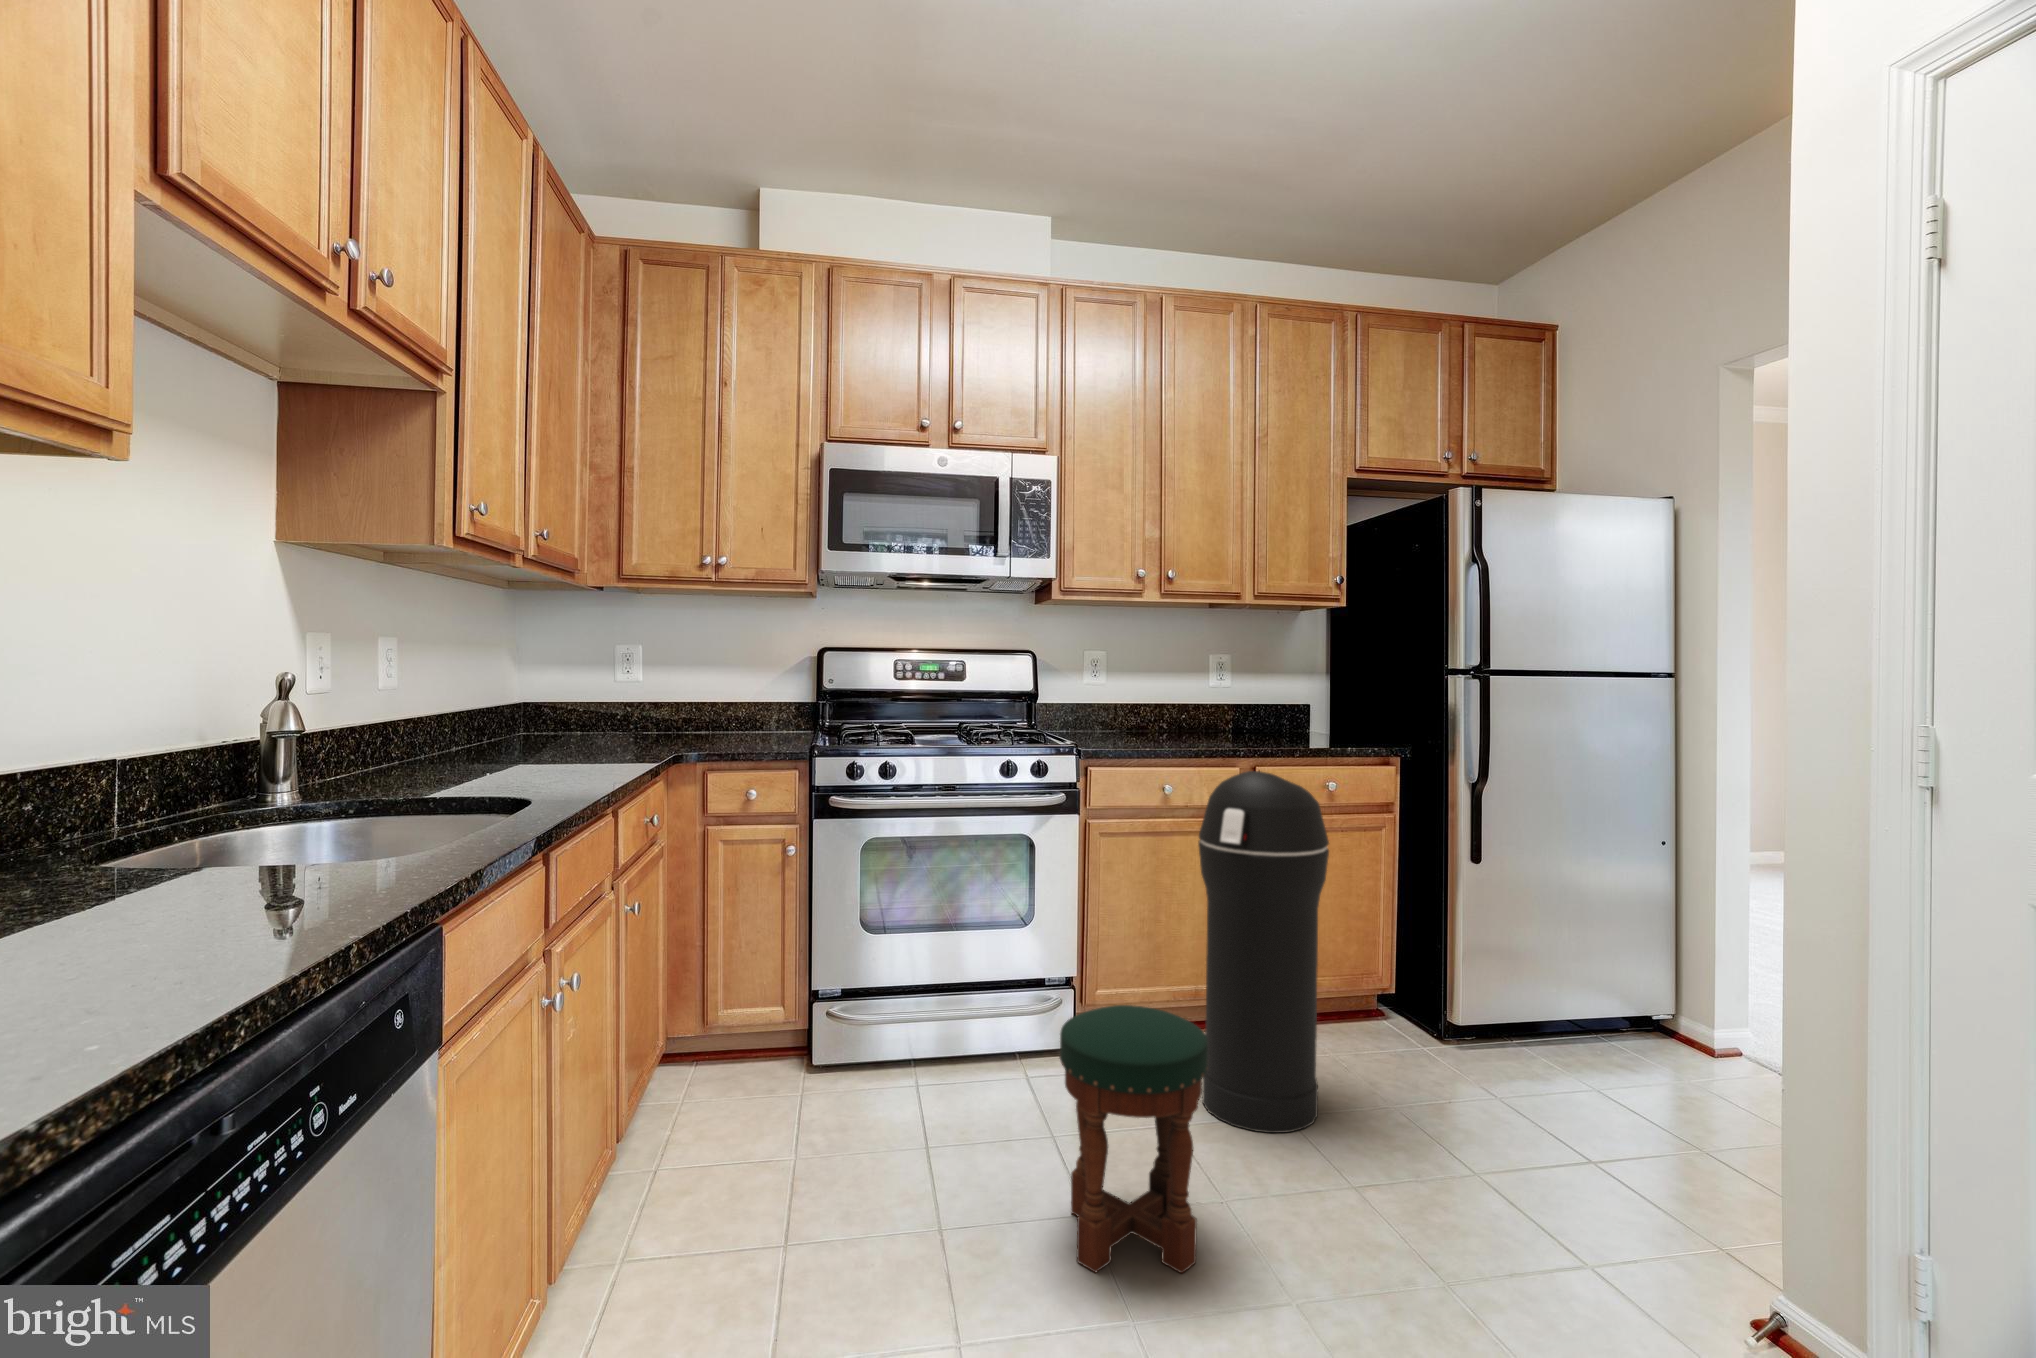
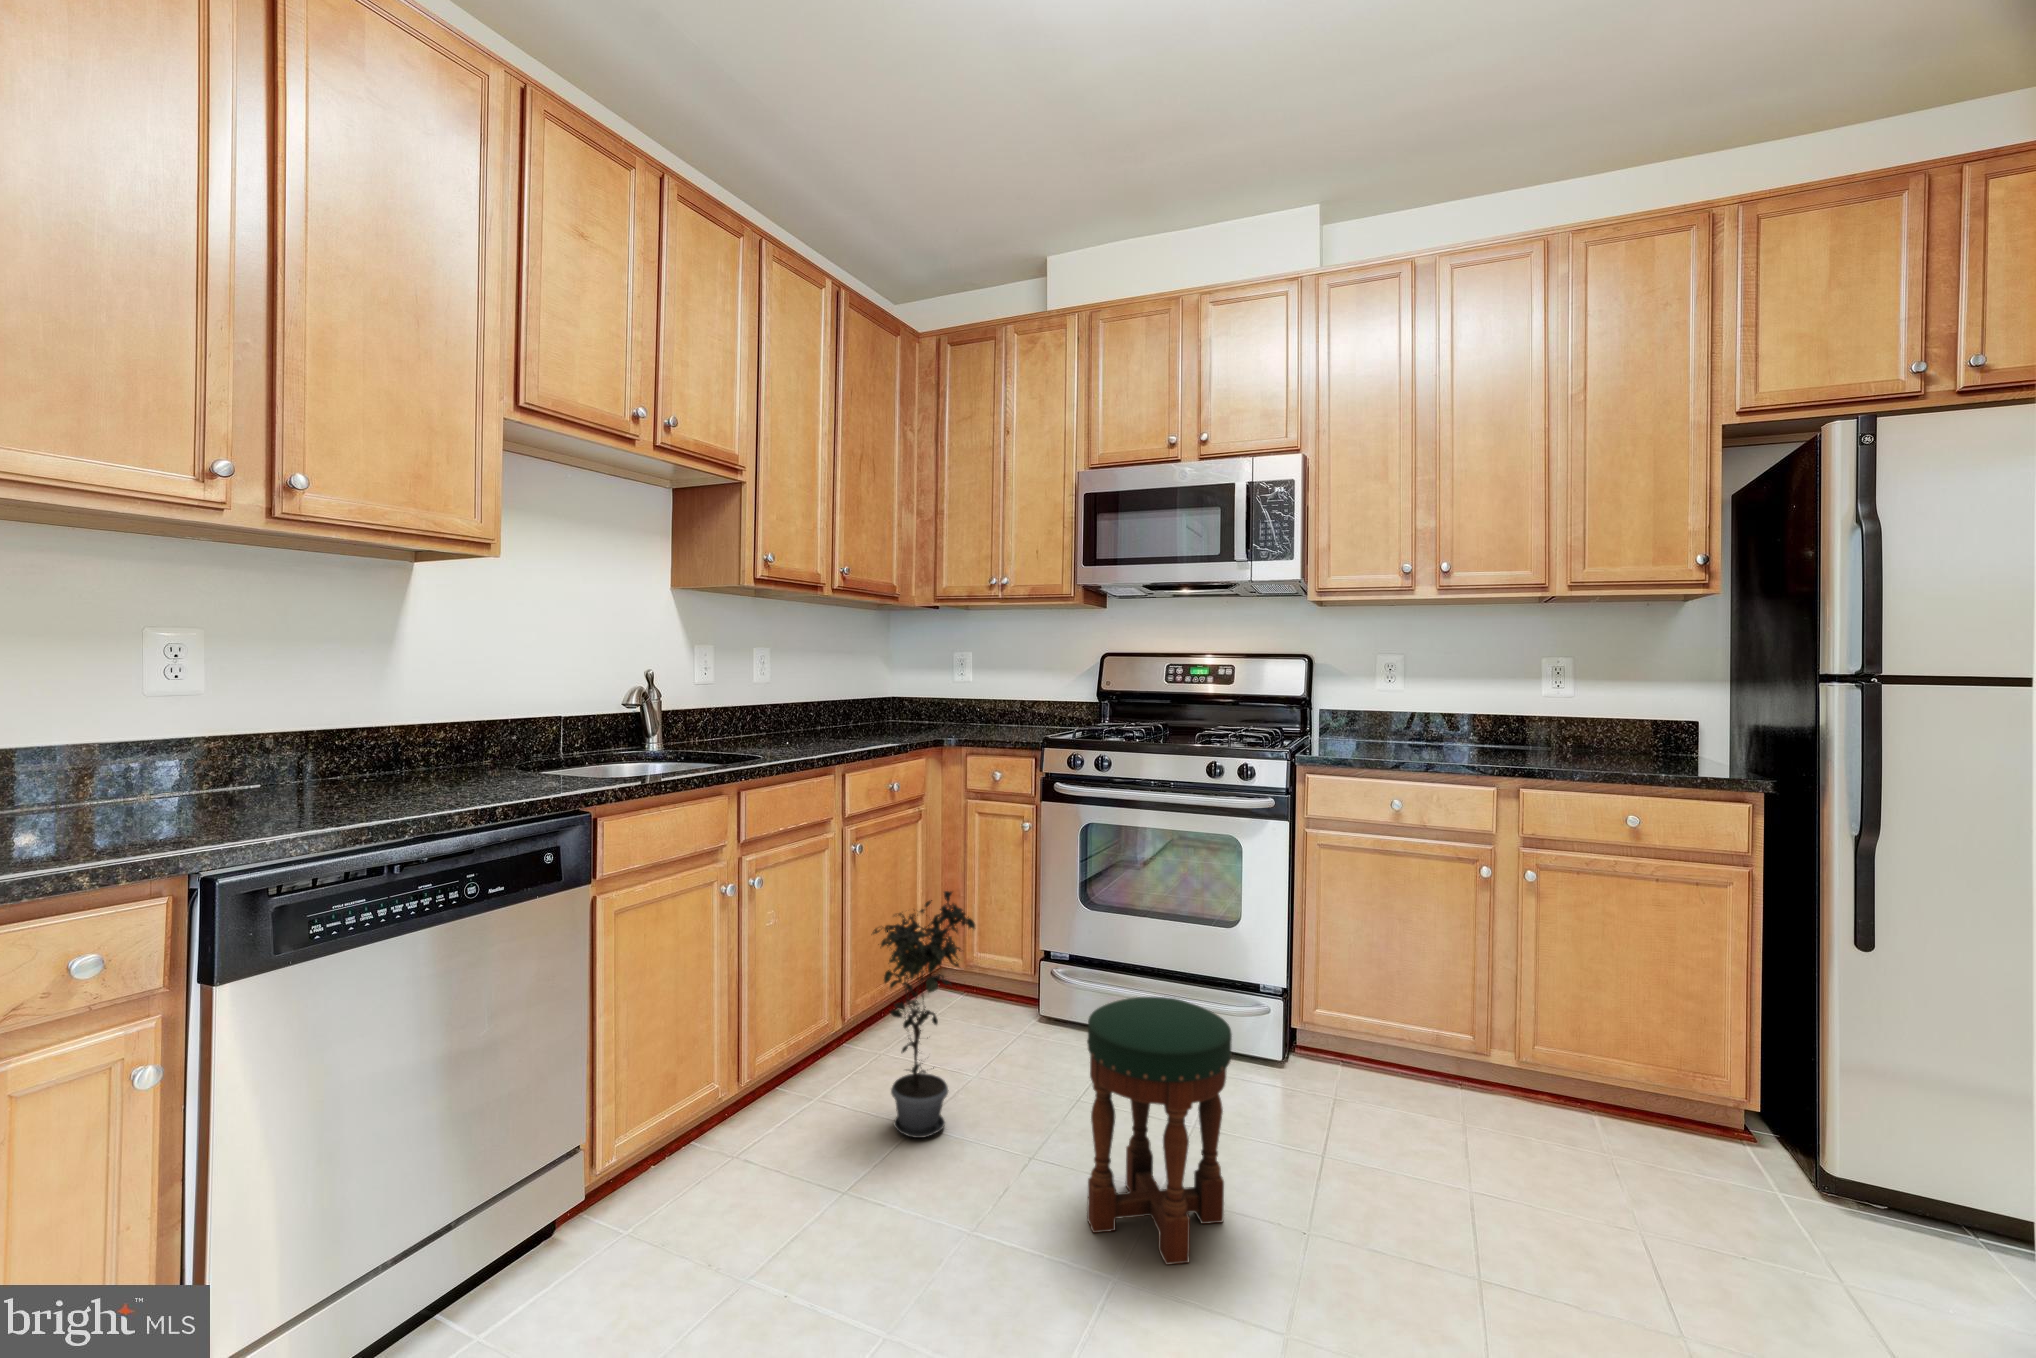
trash can: present [1198,771,1329,1133] -> none [1360,787,1520,1206]
potted plant: none [749,938,884,1254] -> present [873,891,975,1138]

